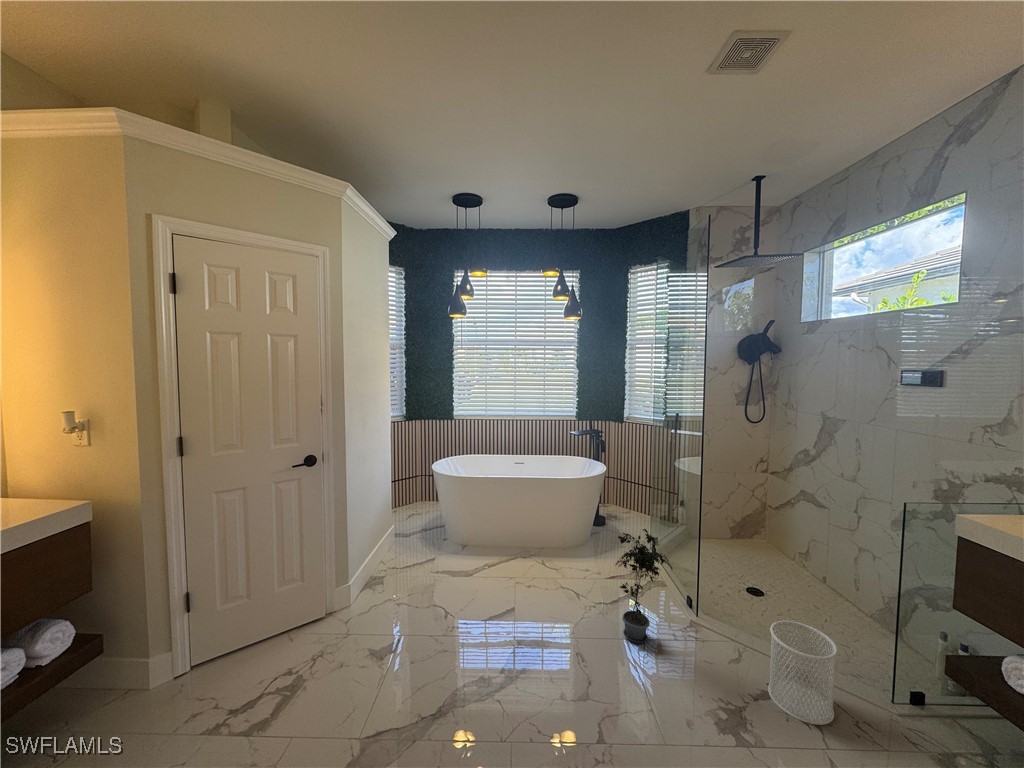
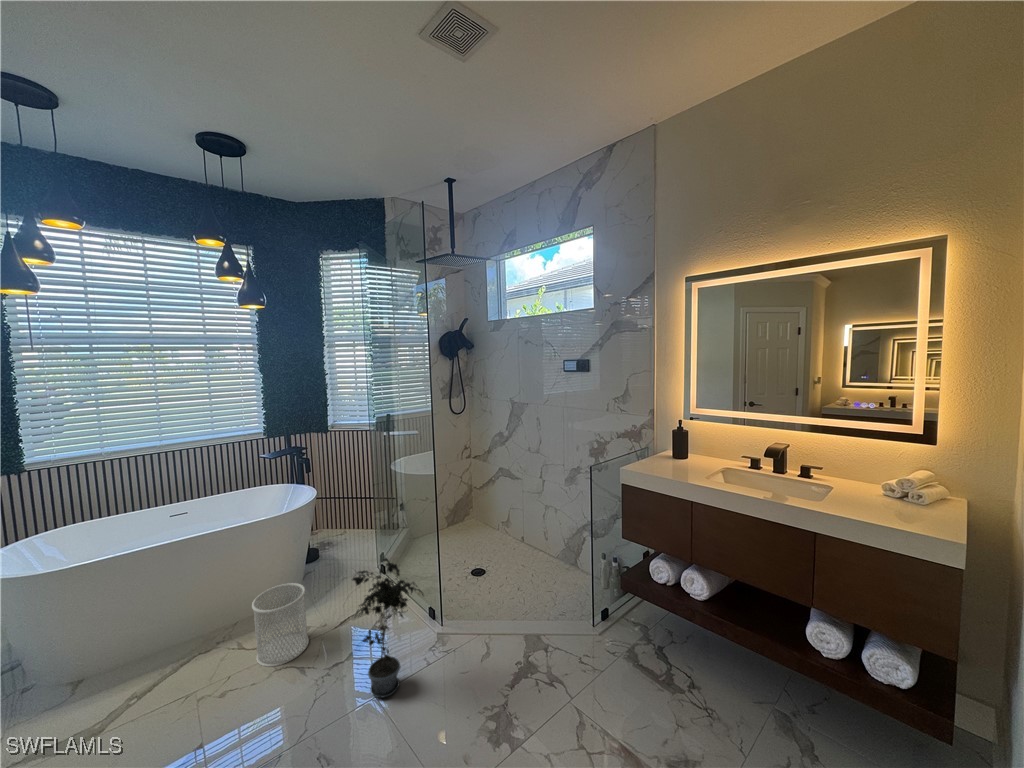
wastebasket: present [768,621,838,725] -> present [252,583,309,667]

